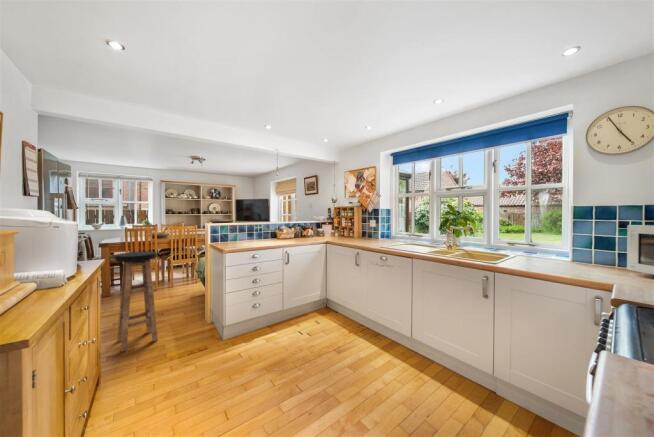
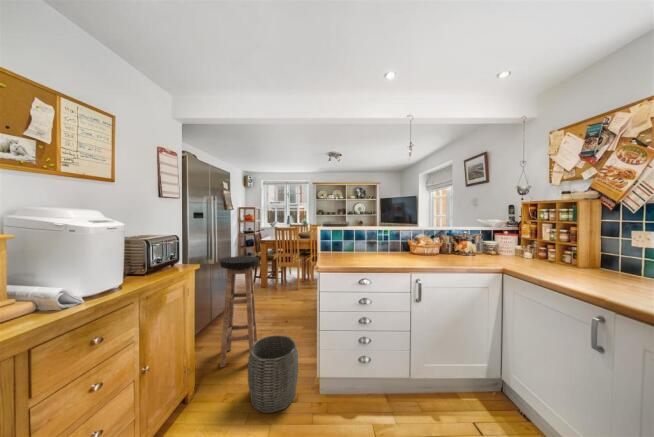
woven basket: none [167,306,210,357] -> present [248,335,299,413]

